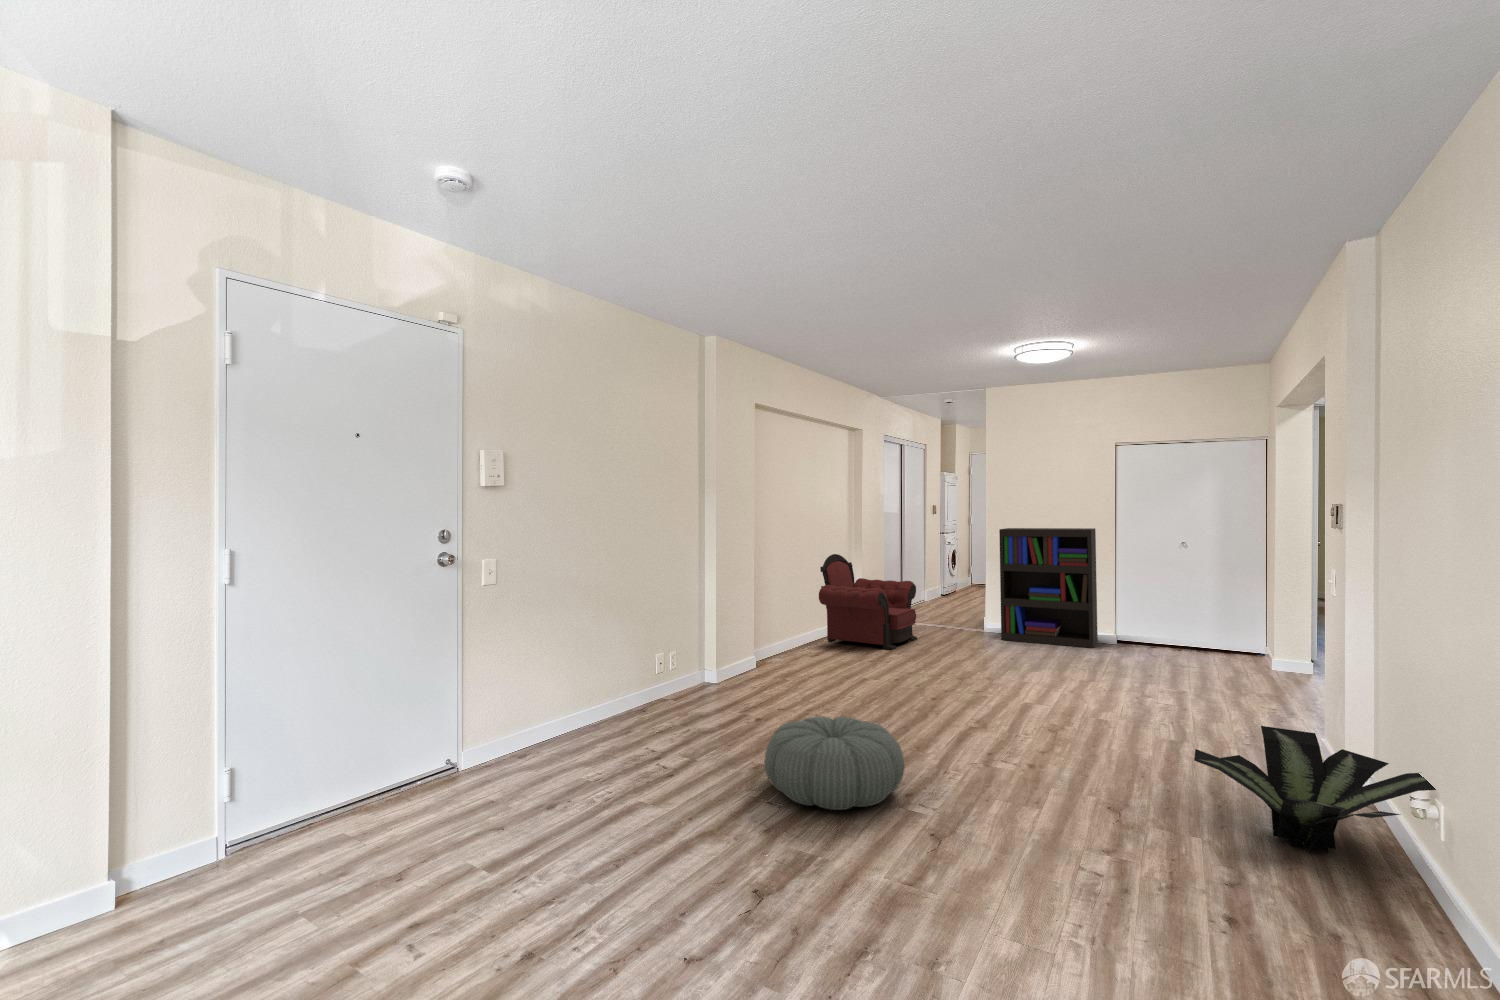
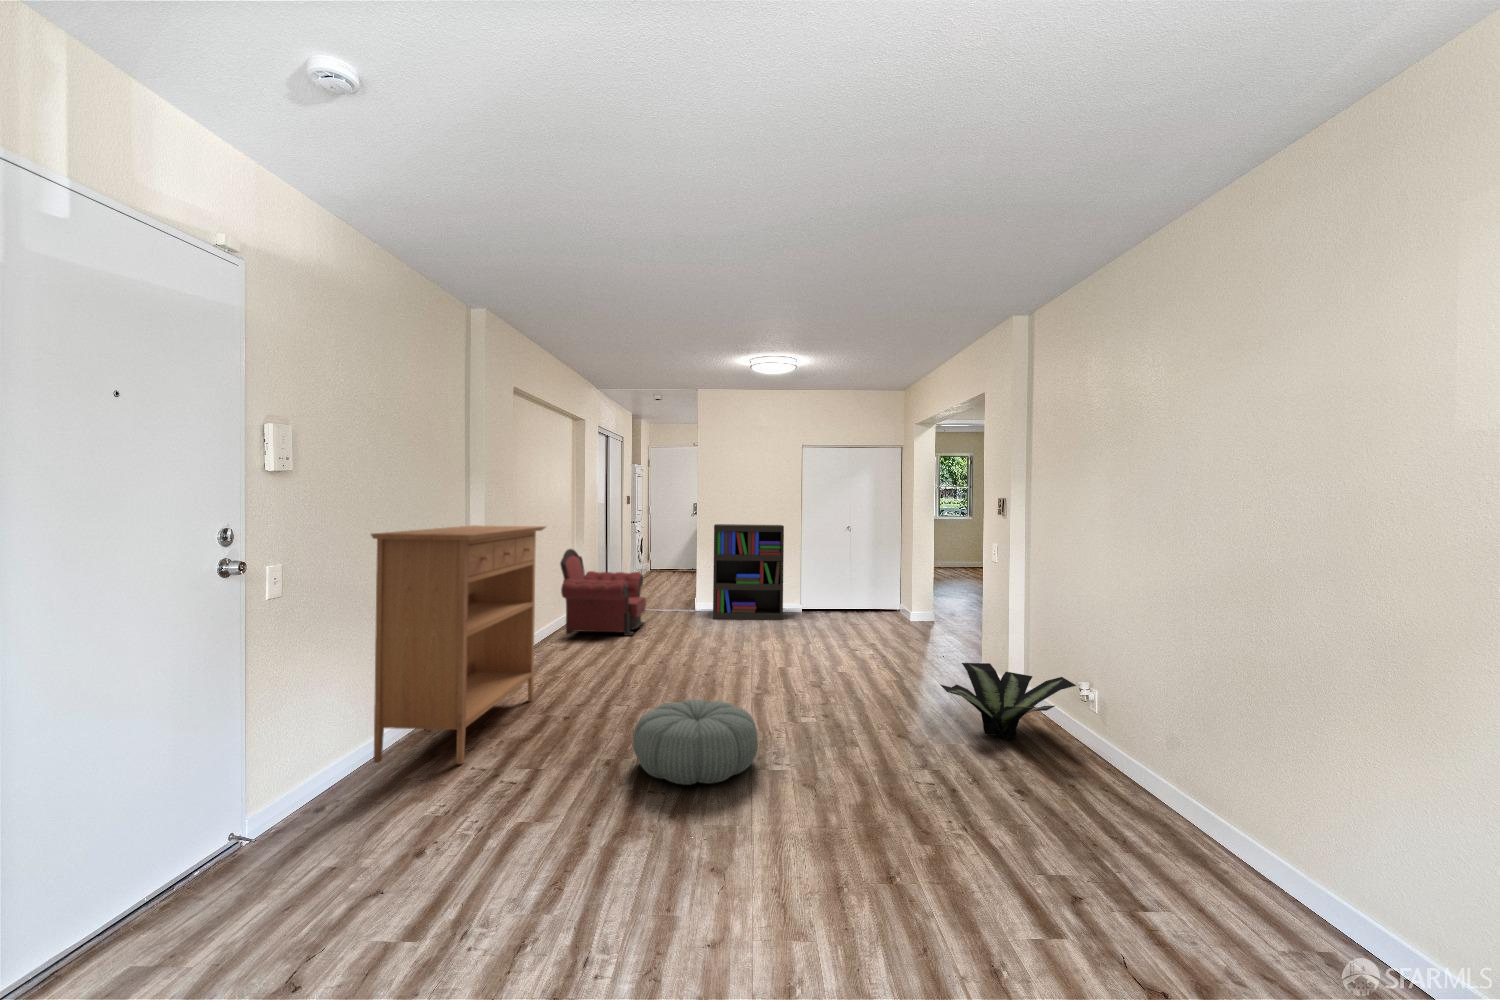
console table: none [574,528,752,744] -> present [370,525,546,764]

